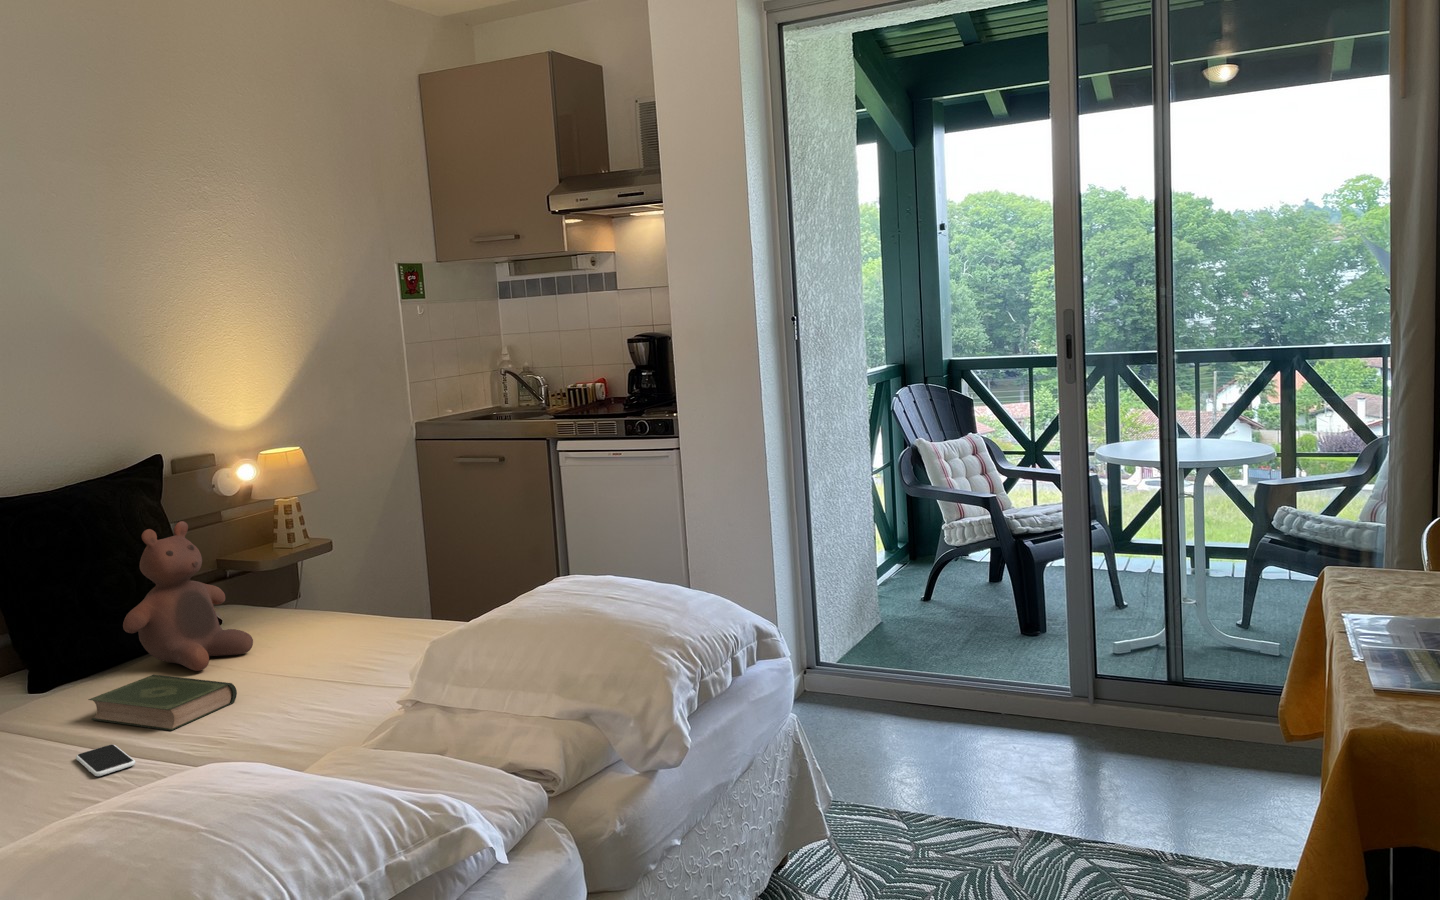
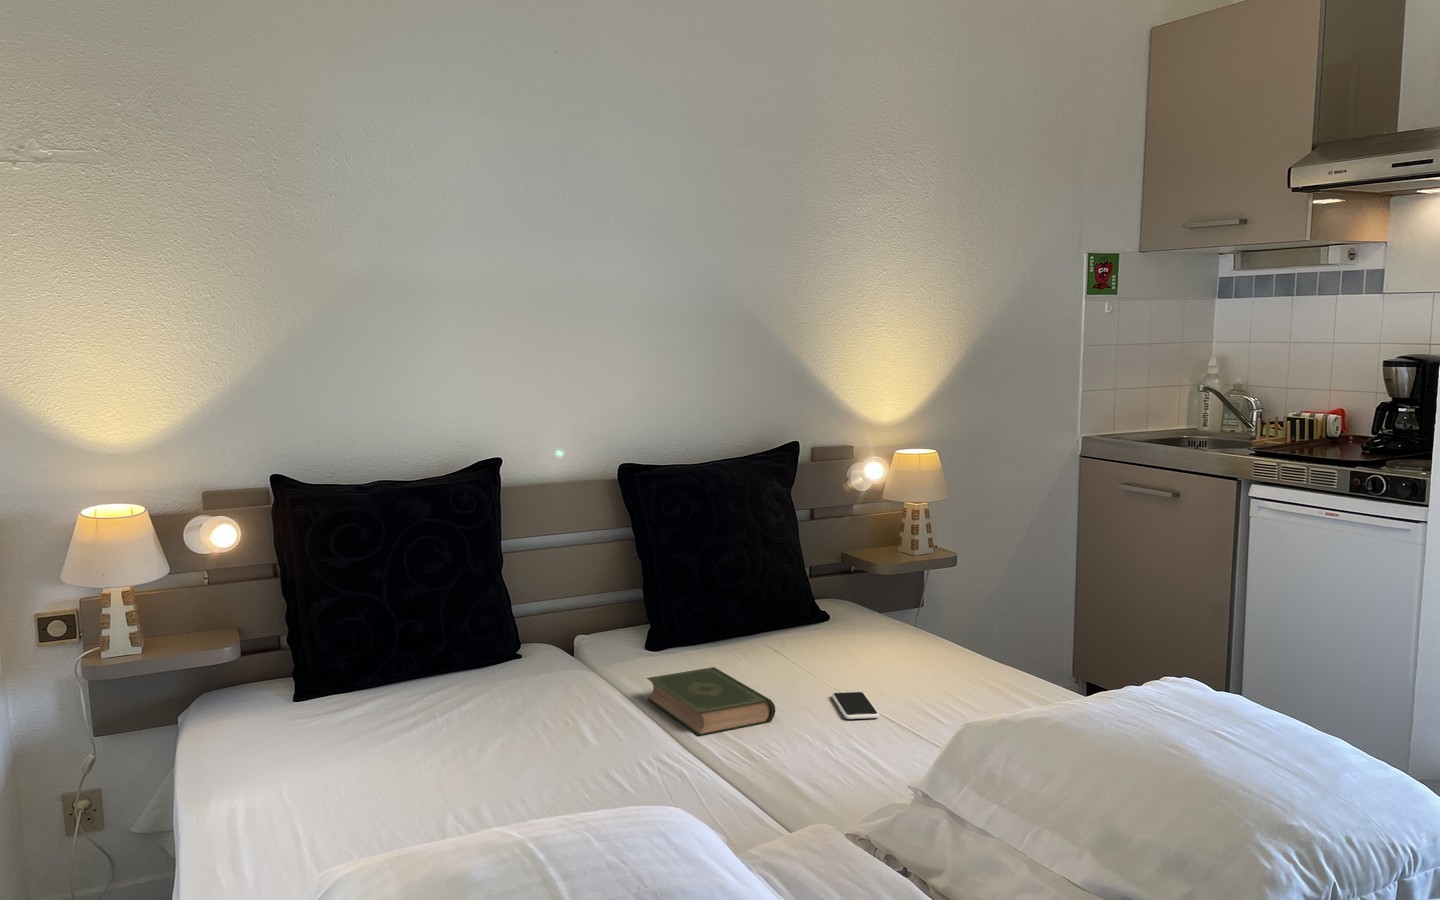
stuffed bear: present [123,521,253,671] -> none [706,511,825,673]
smartphone: present [76,744,135,776] -> present [832,692,879,719]

